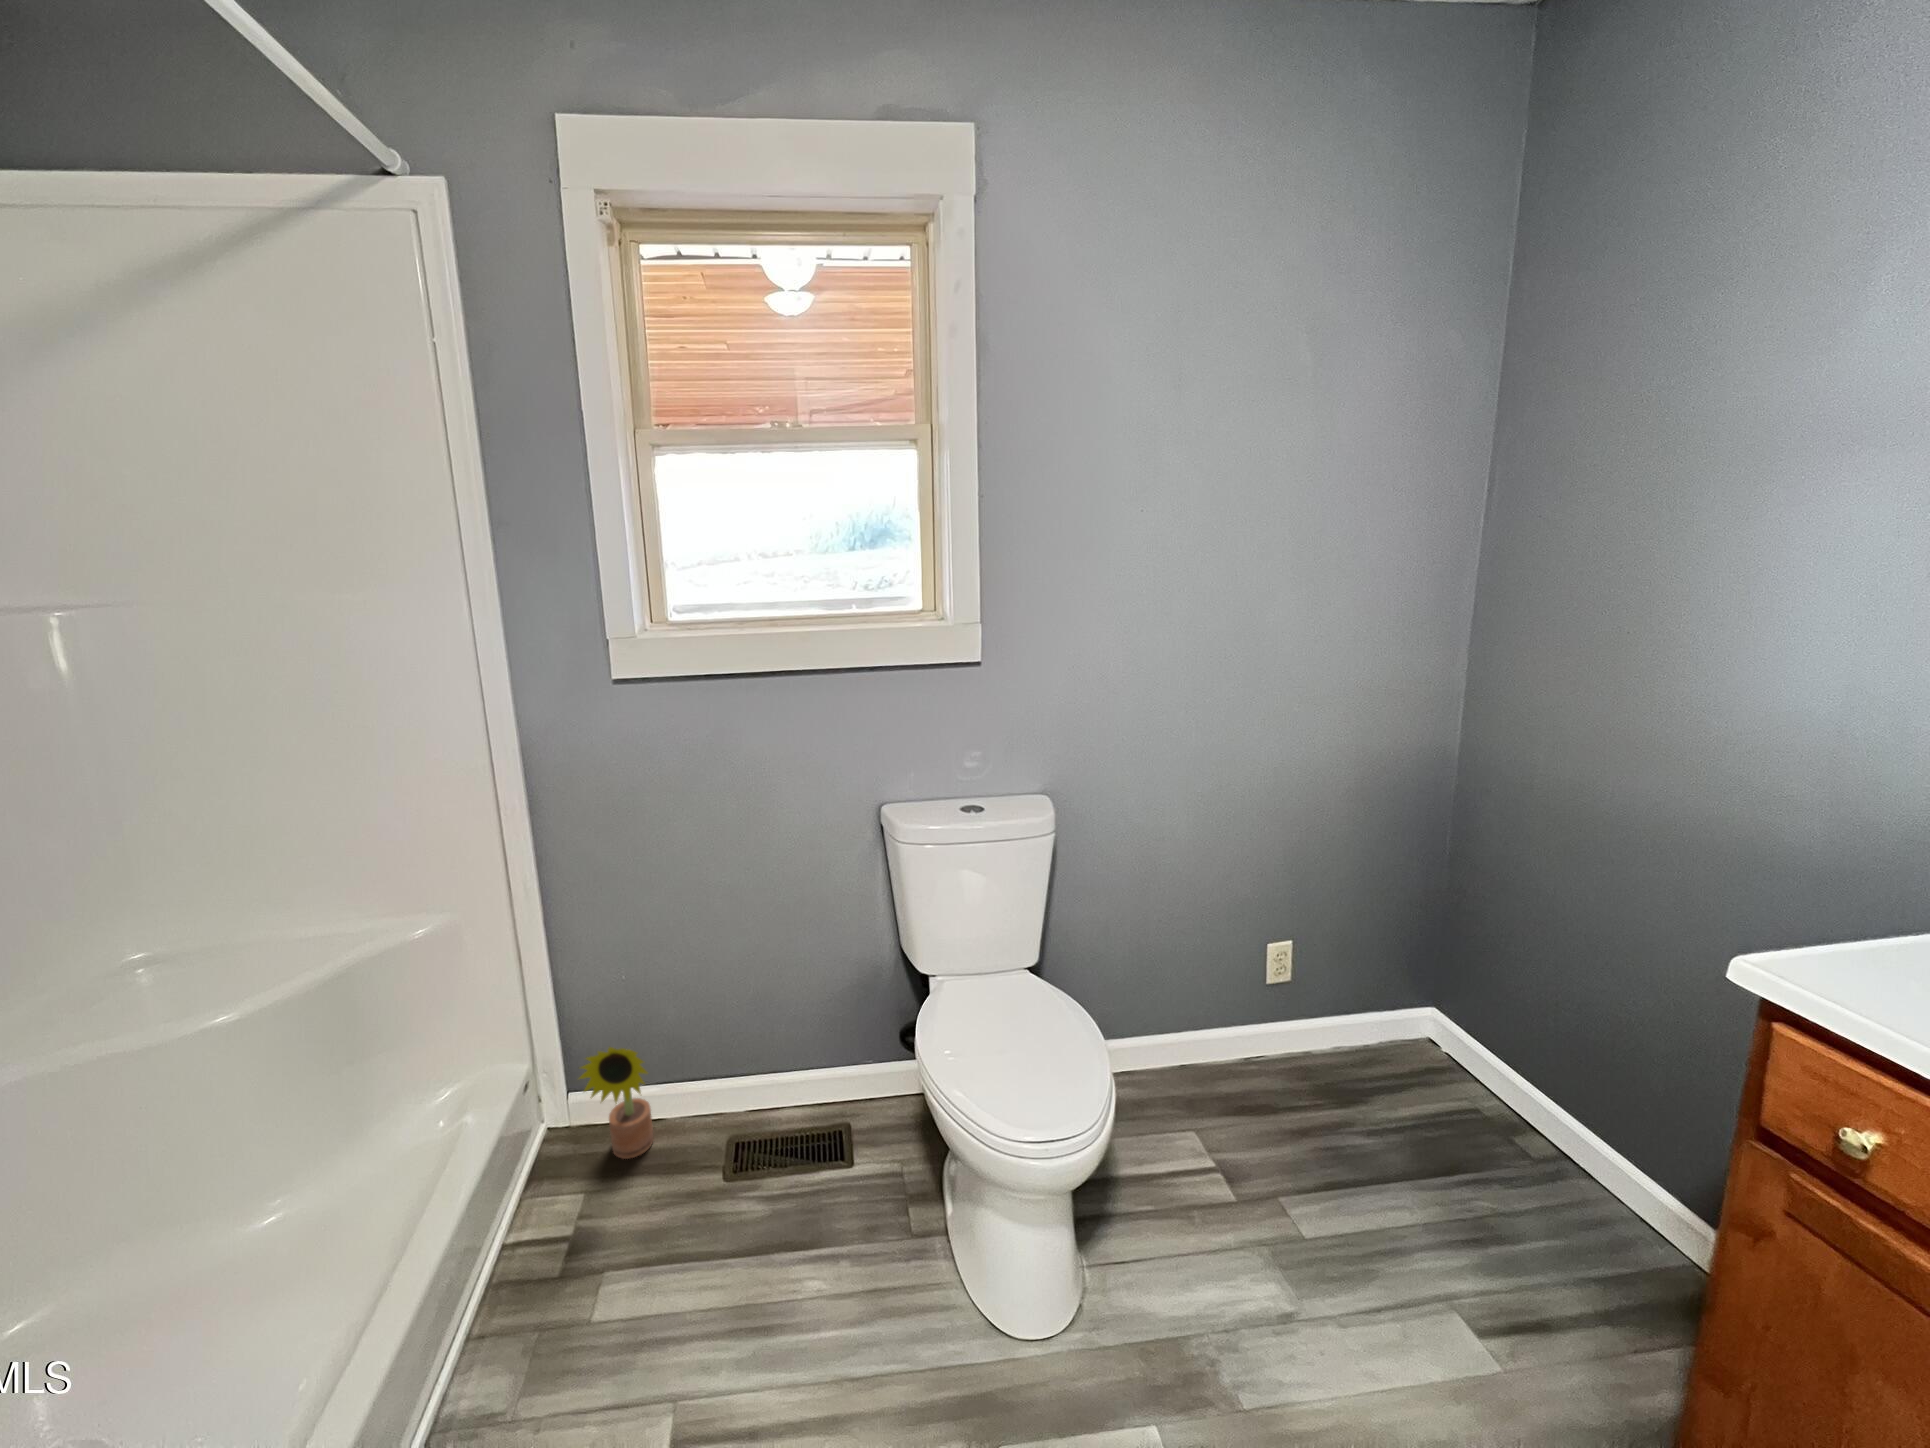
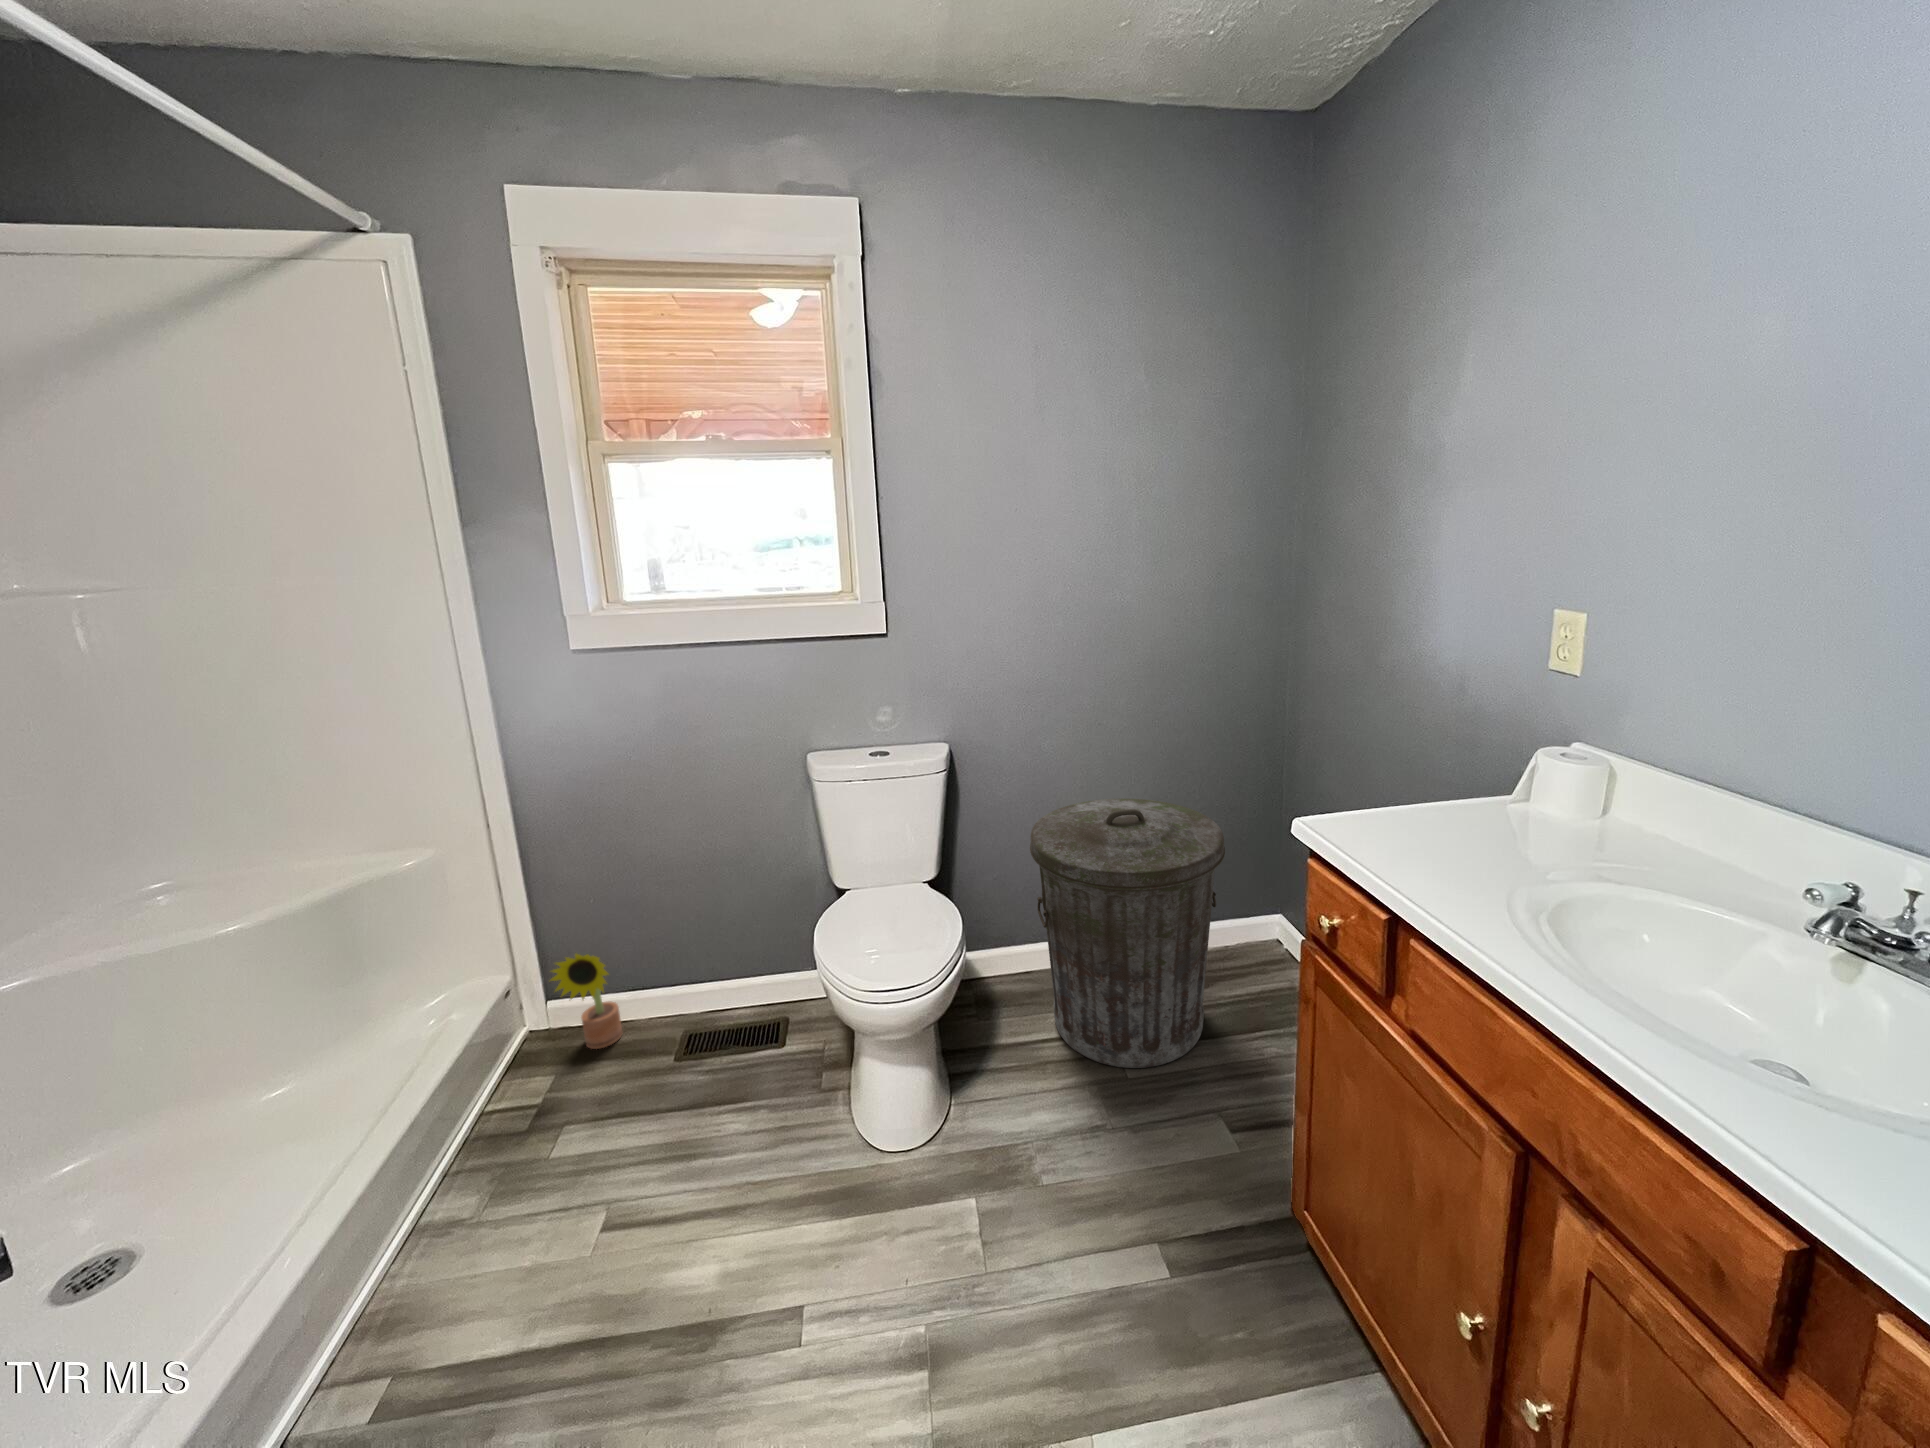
trash can: none [1160,867,1431,1224] -> present [1030,799,1225,1068]

